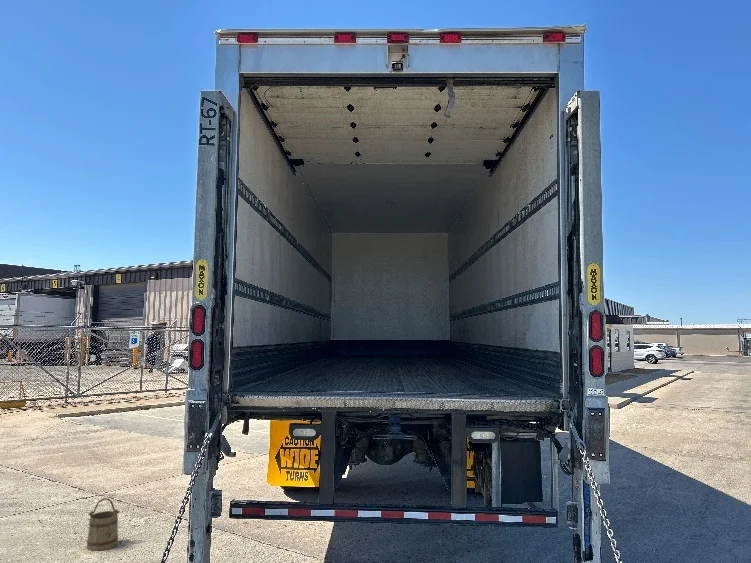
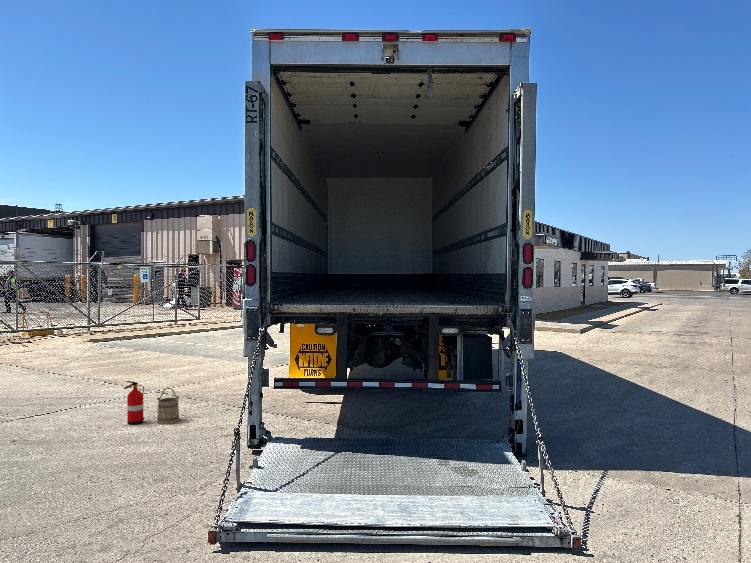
fire extinguisher: none [45,489,74,551] -> present [124,381,144,425]

